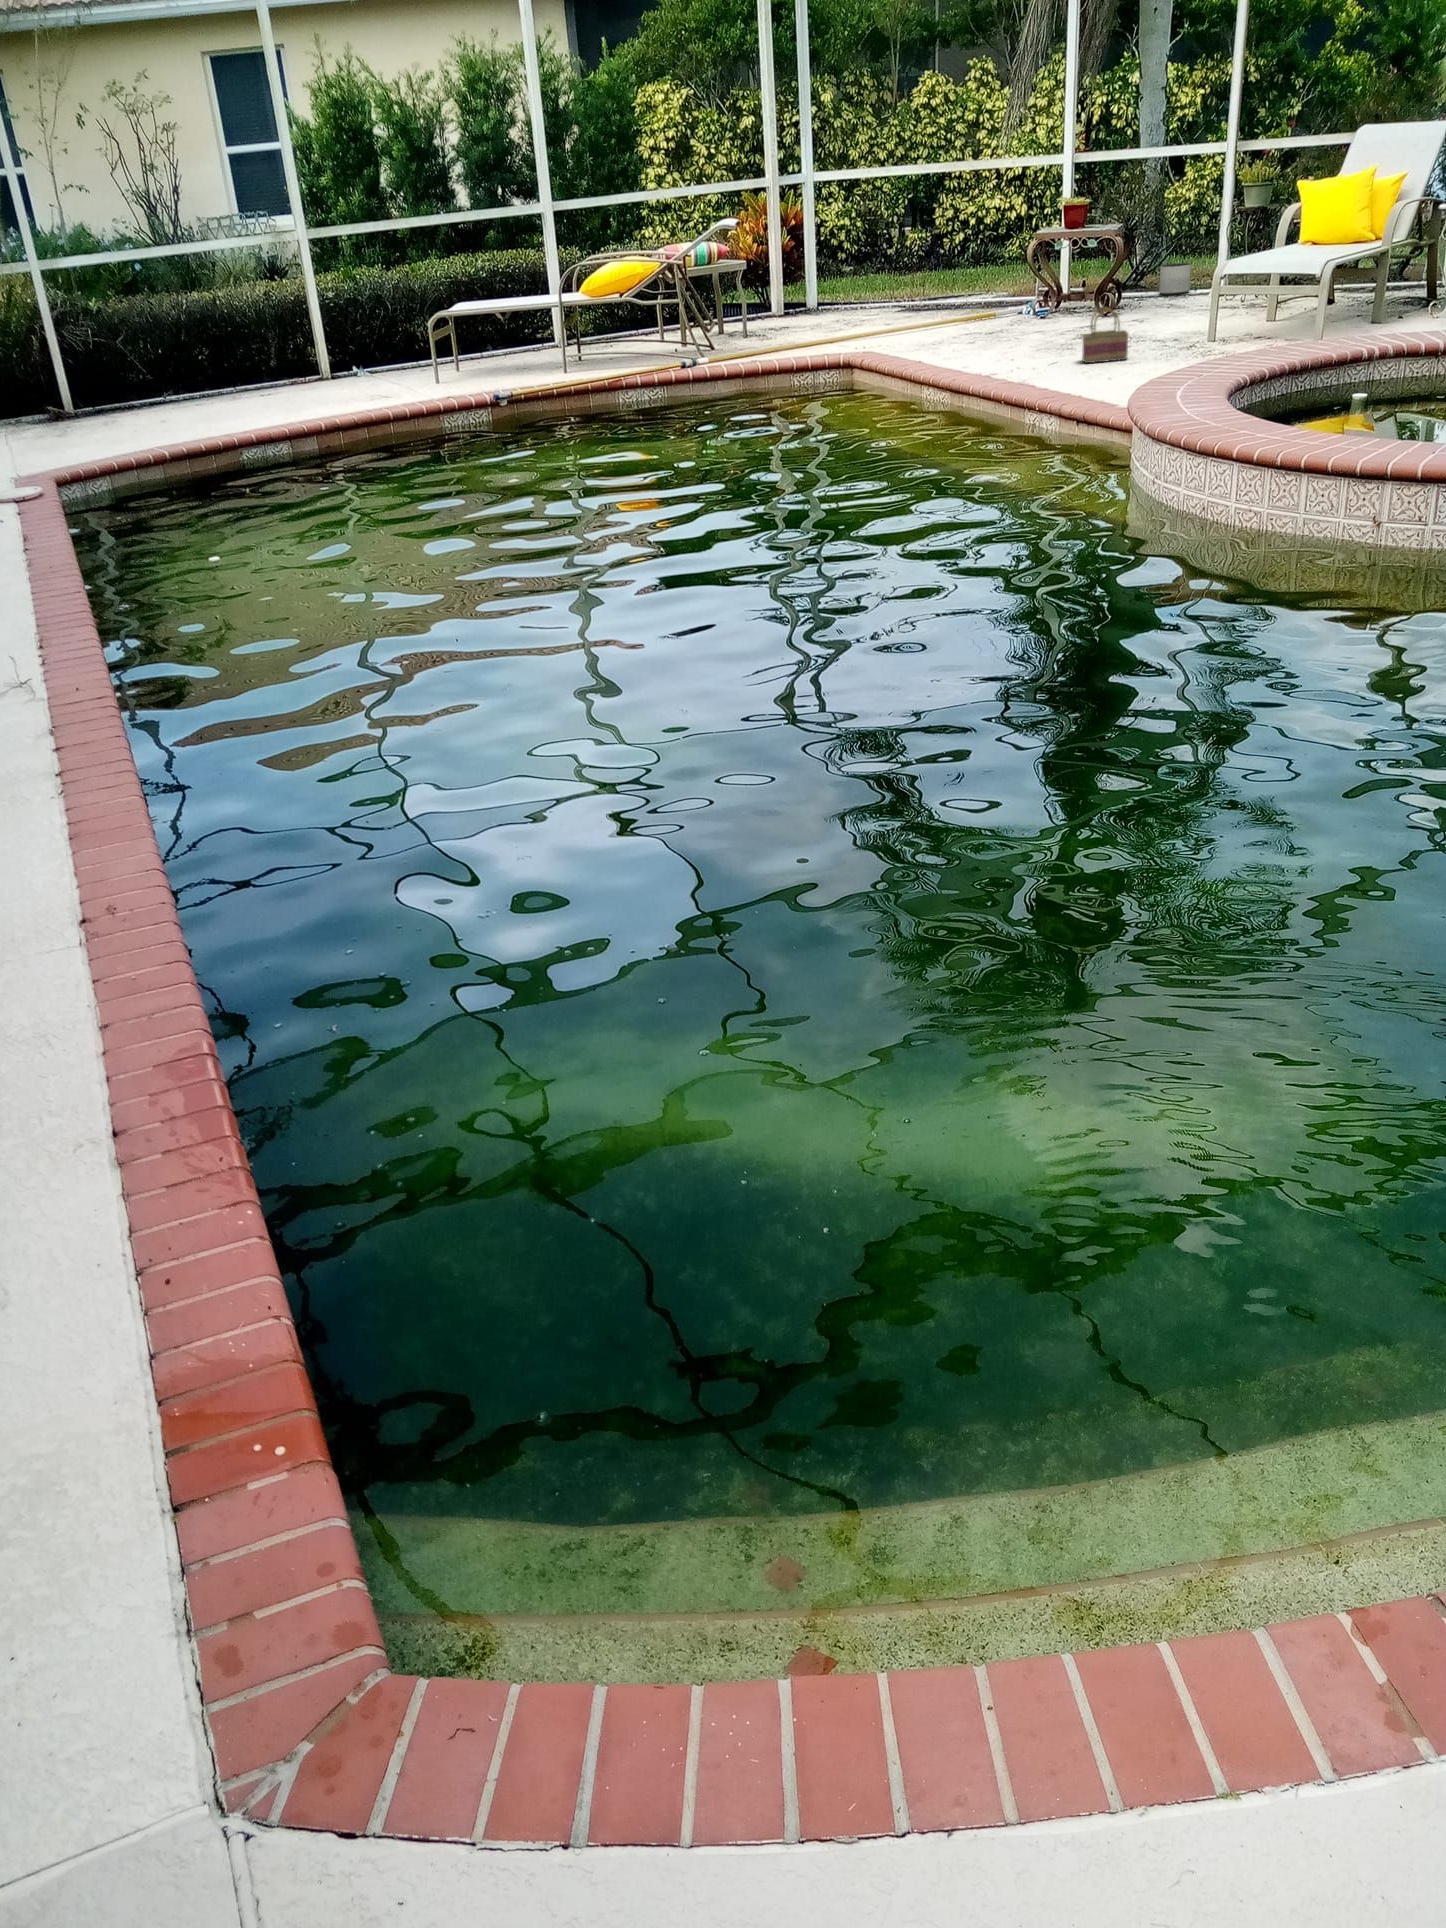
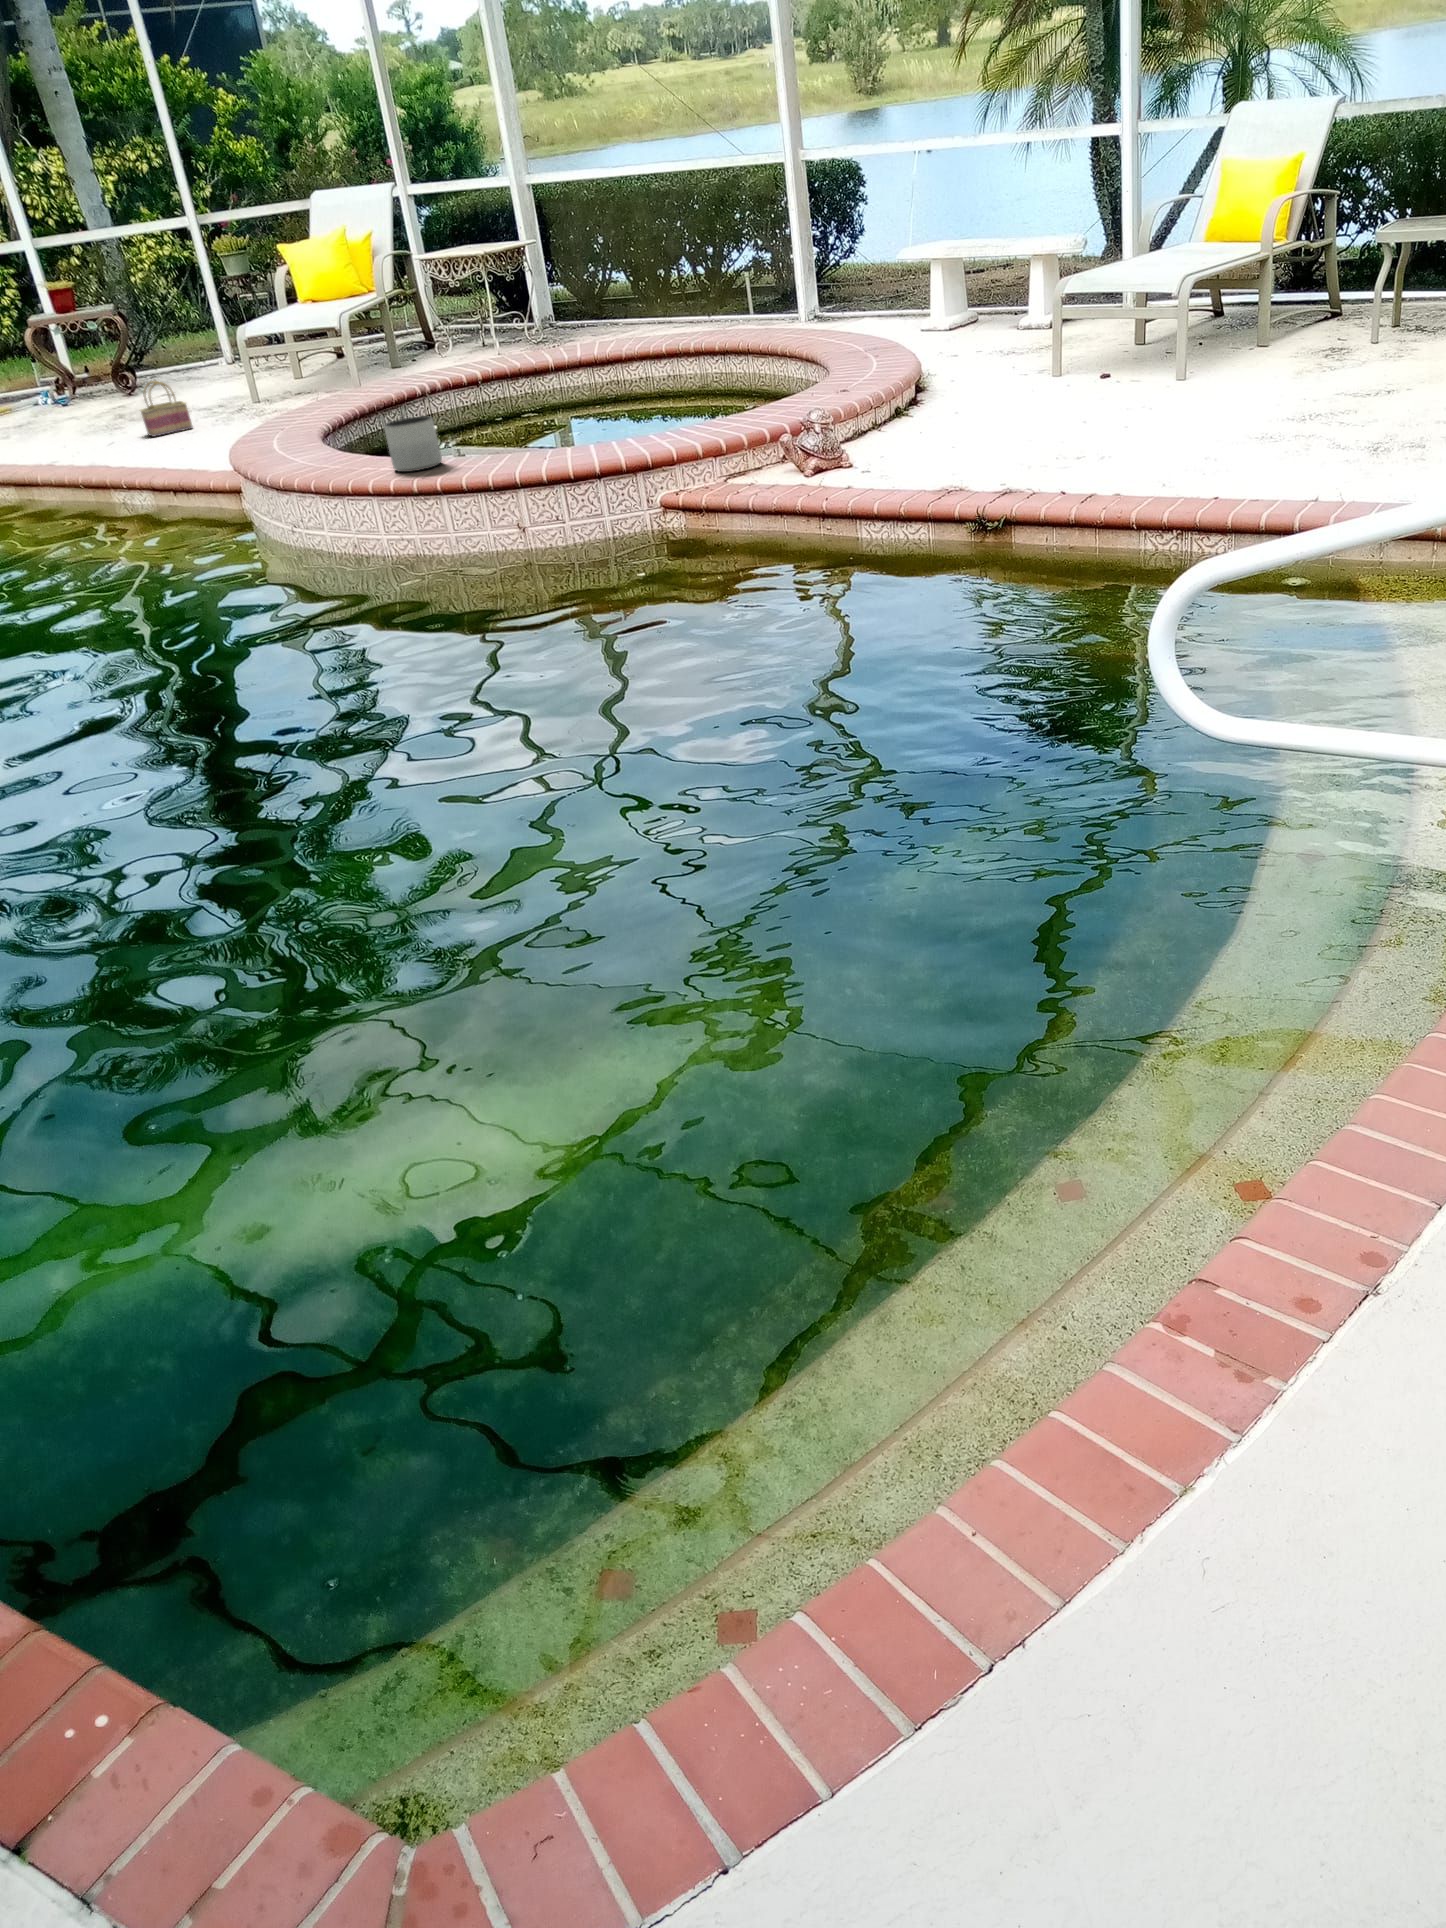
planter: present [1159,263,1191,295] -> present [384,416,442,472]

